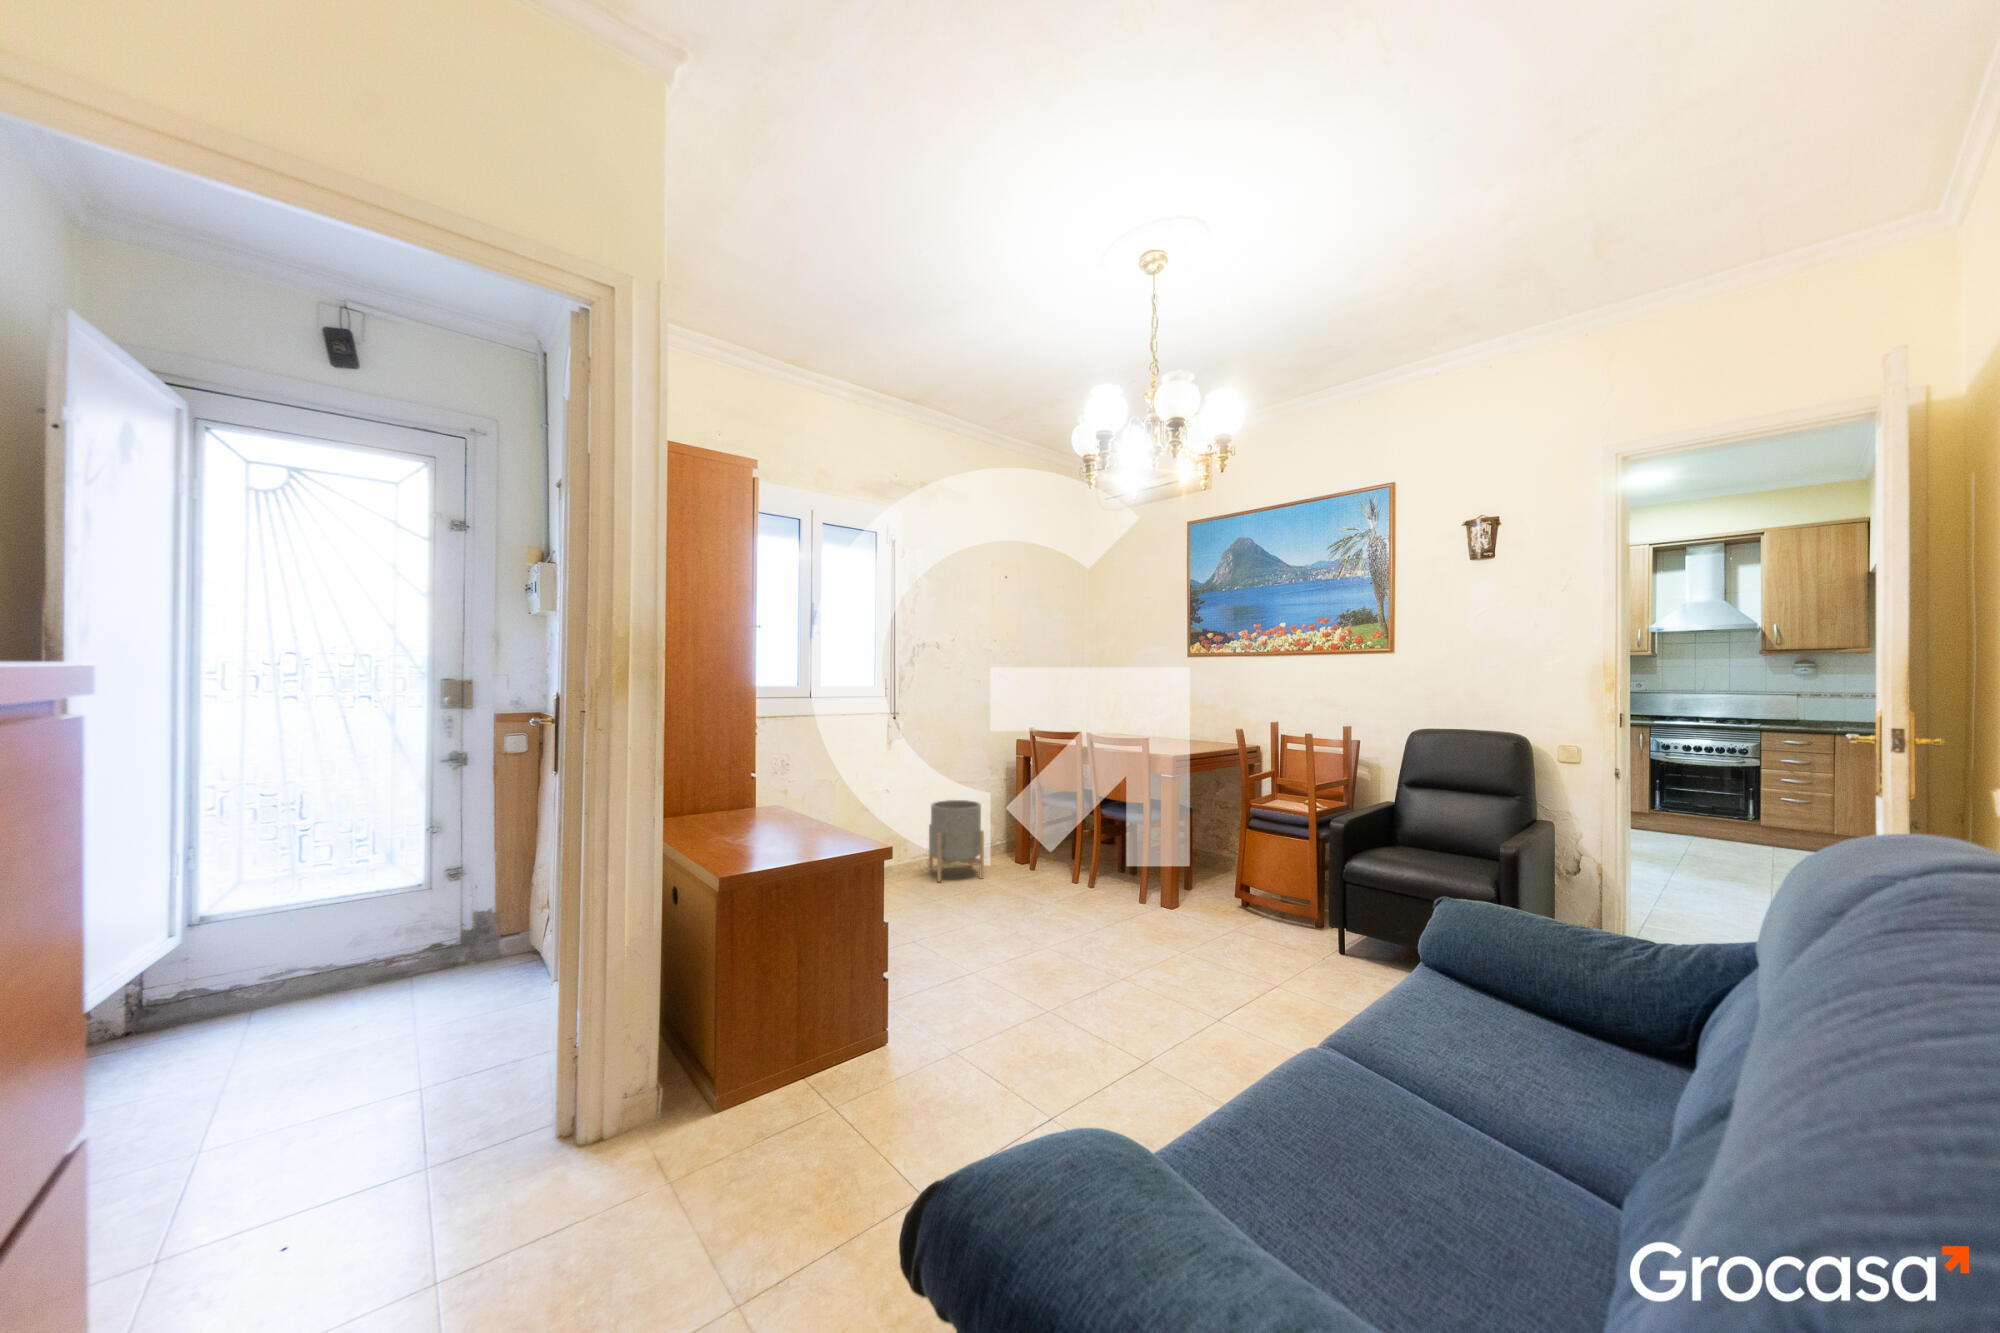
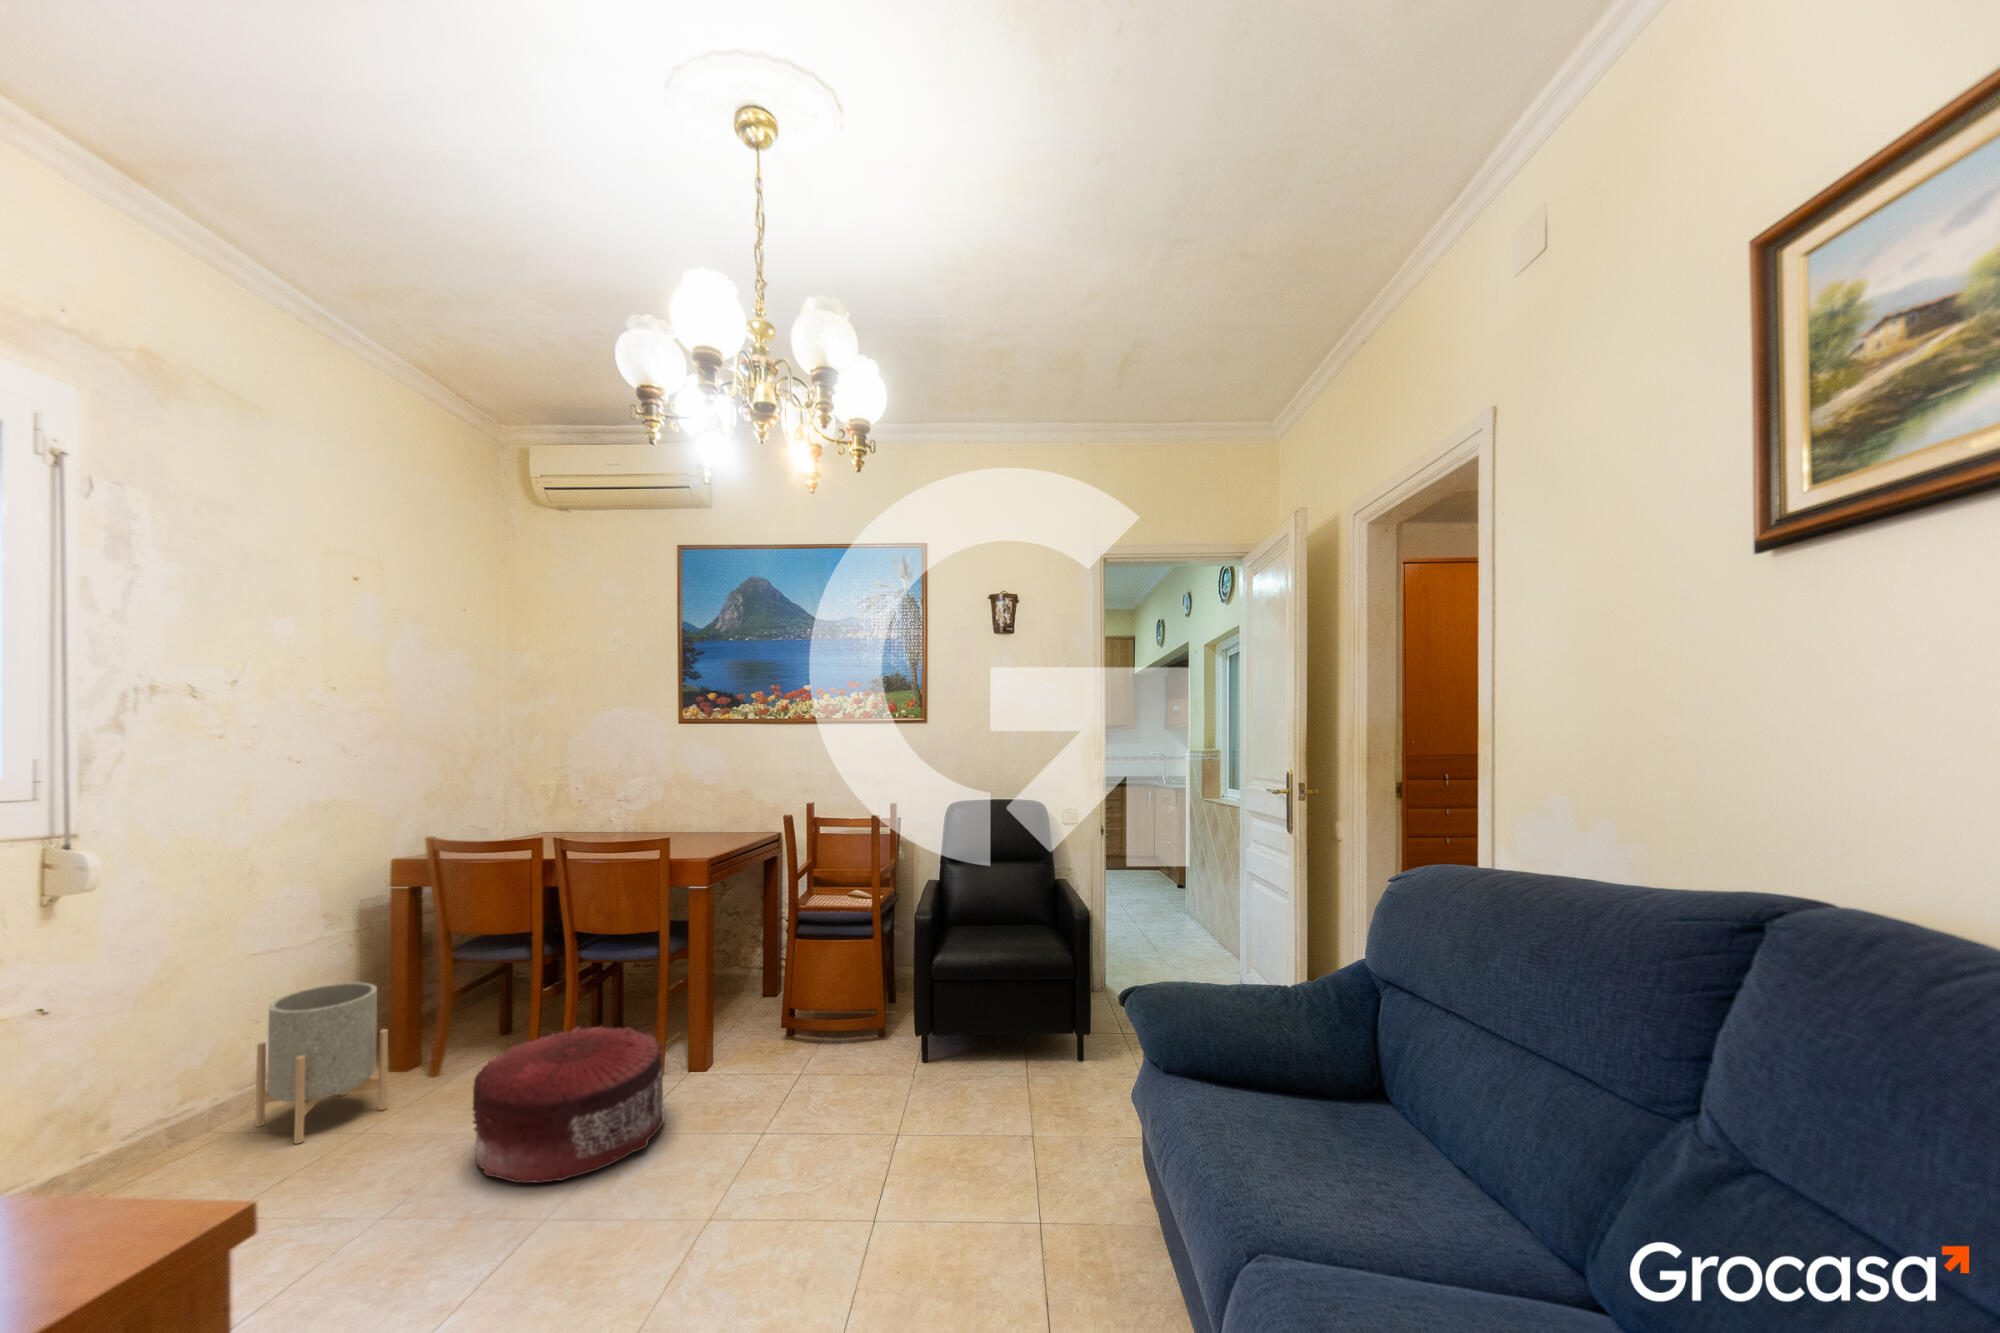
pouf: none [997,851,1117,940] -> present [473,1026,665,1183]

